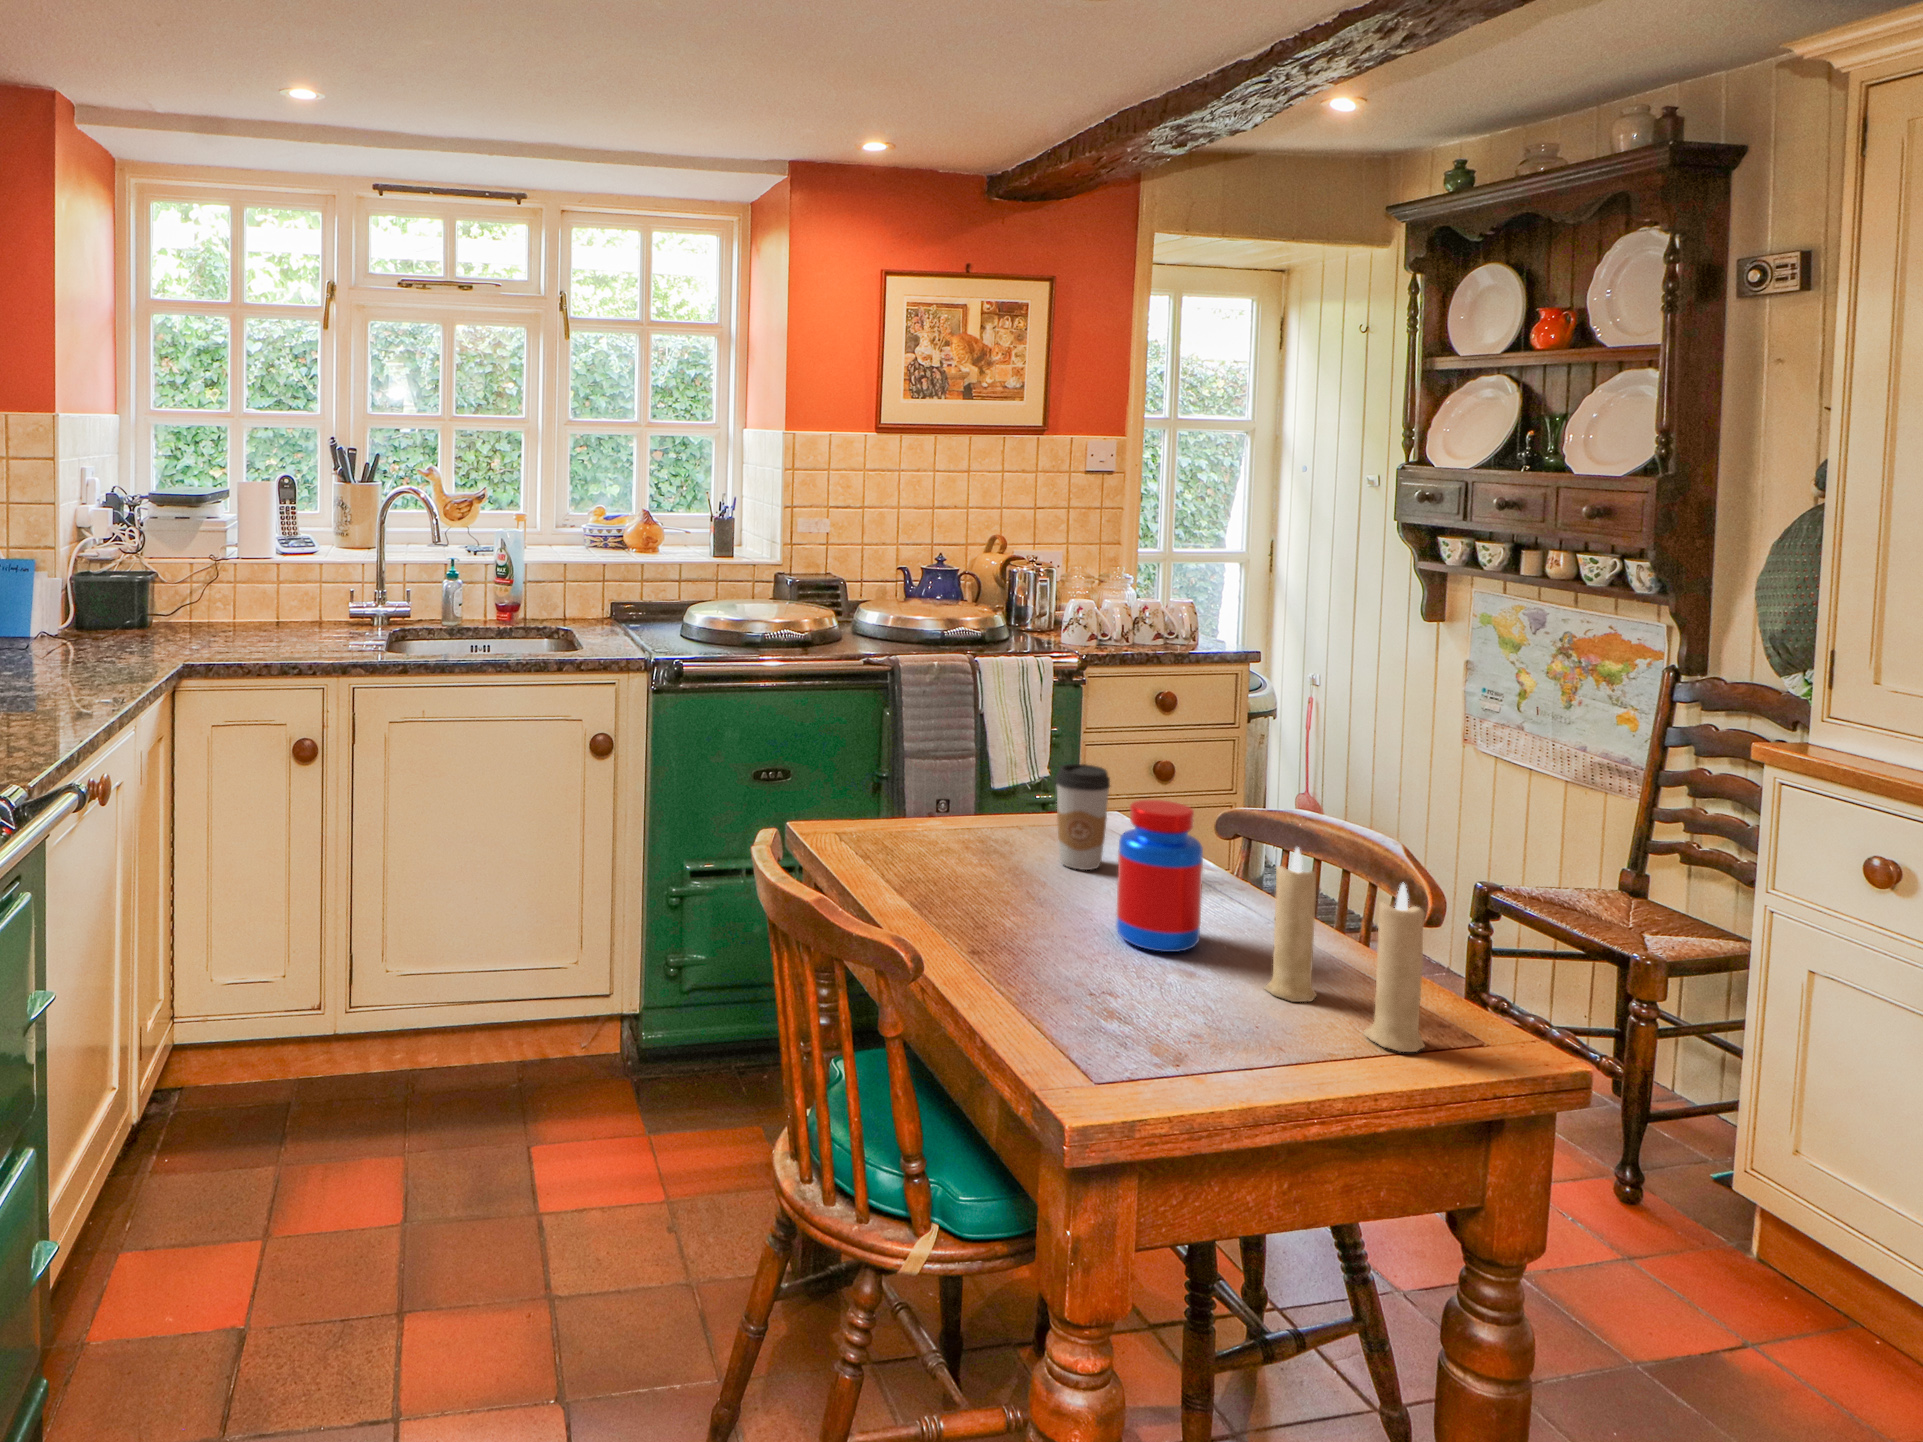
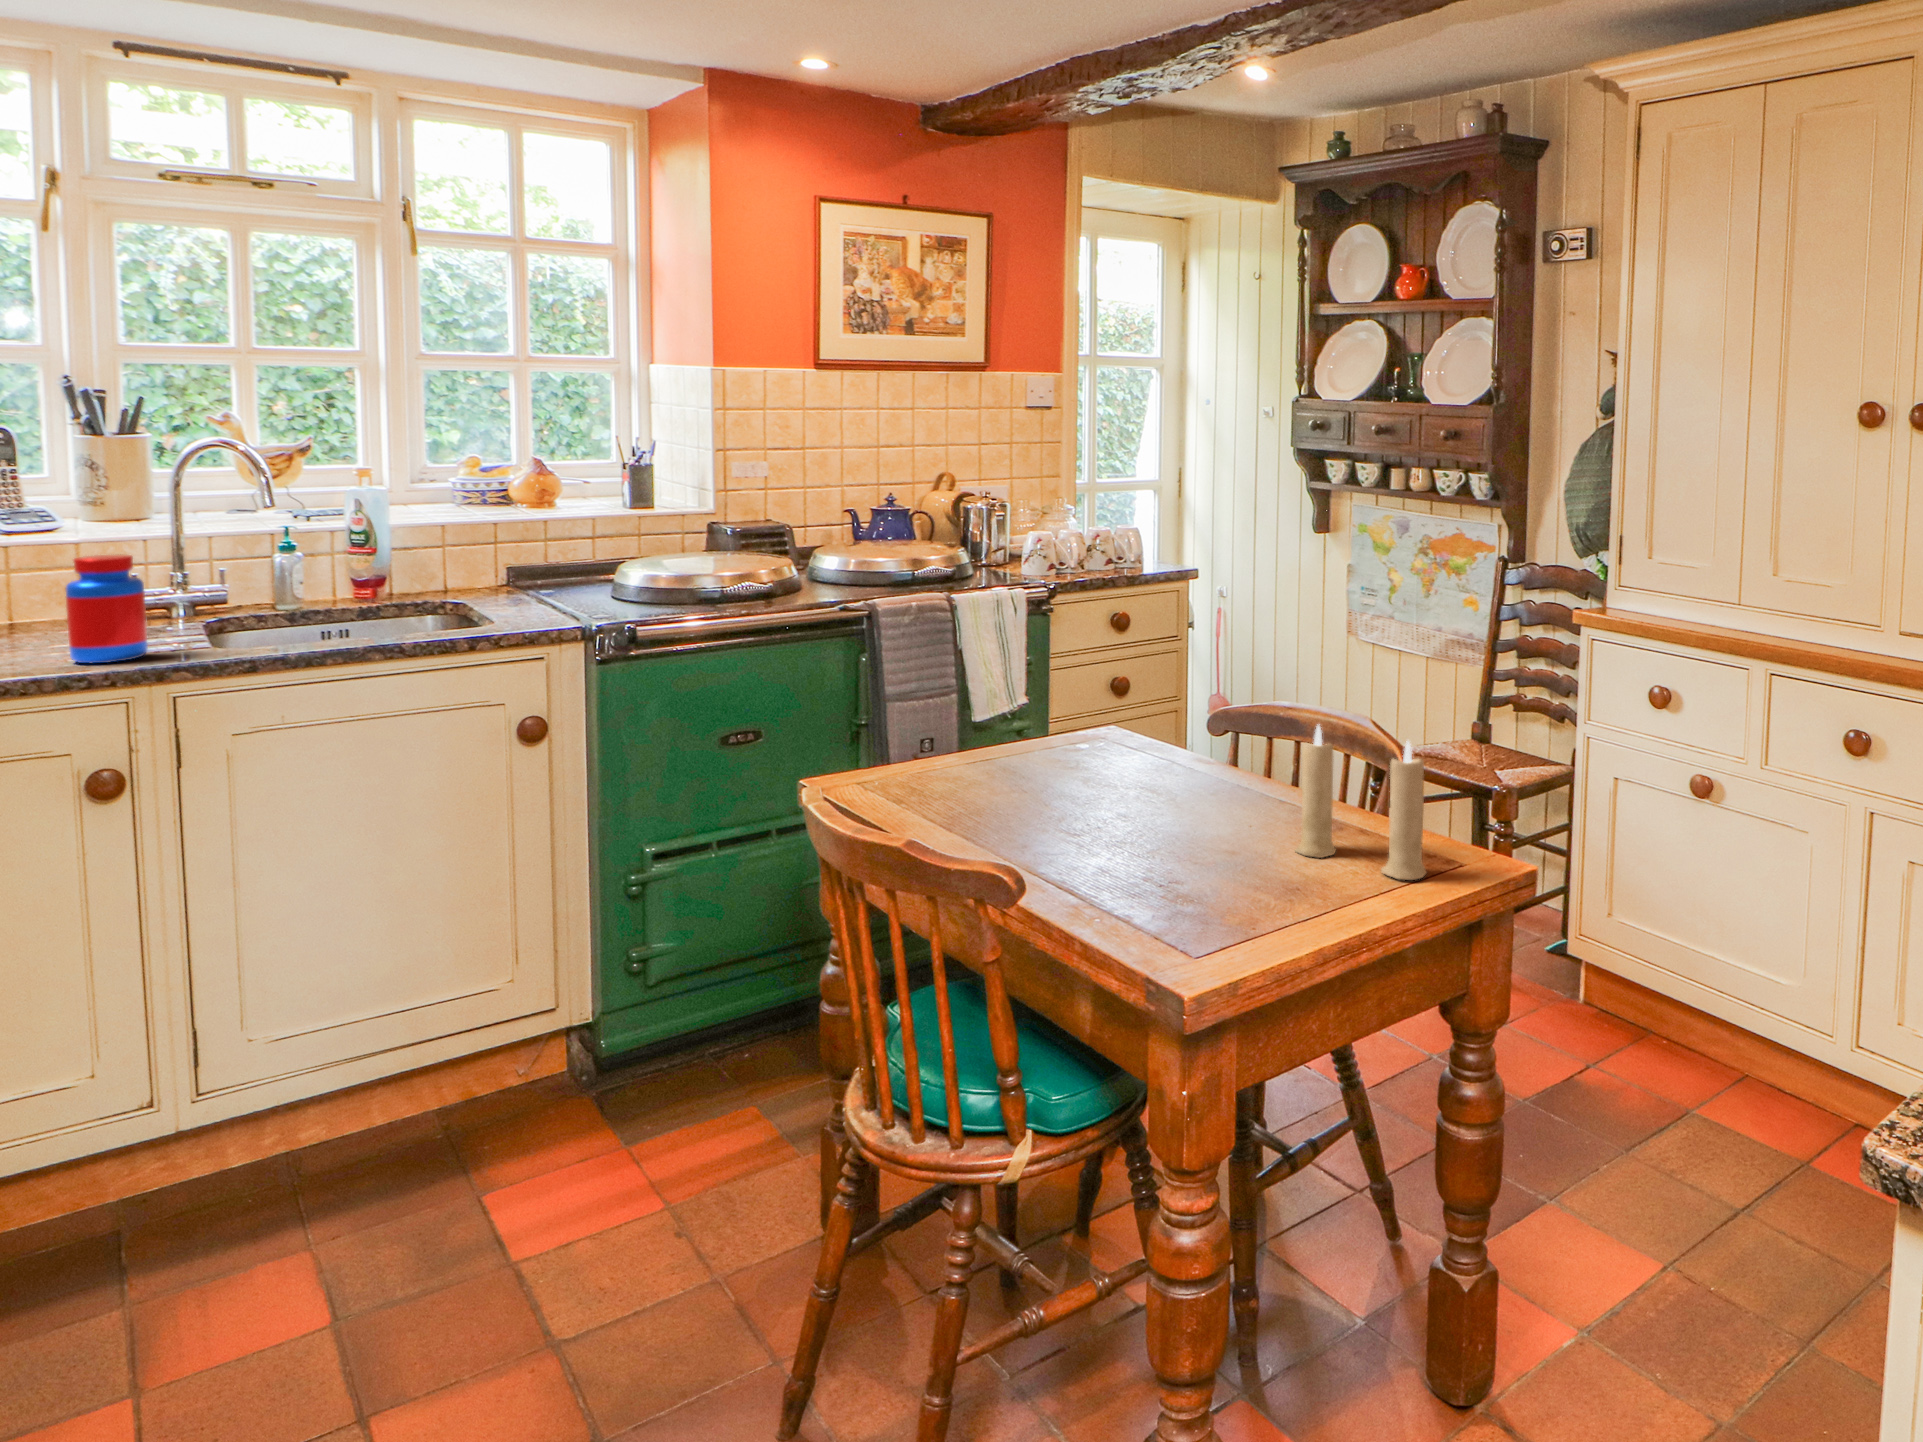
coffee cup: present [1056,764,1110,870] -> none [1079,680,1130,779]
jar: present [1116,800,1203,952] -> present [66,555,148,663]

